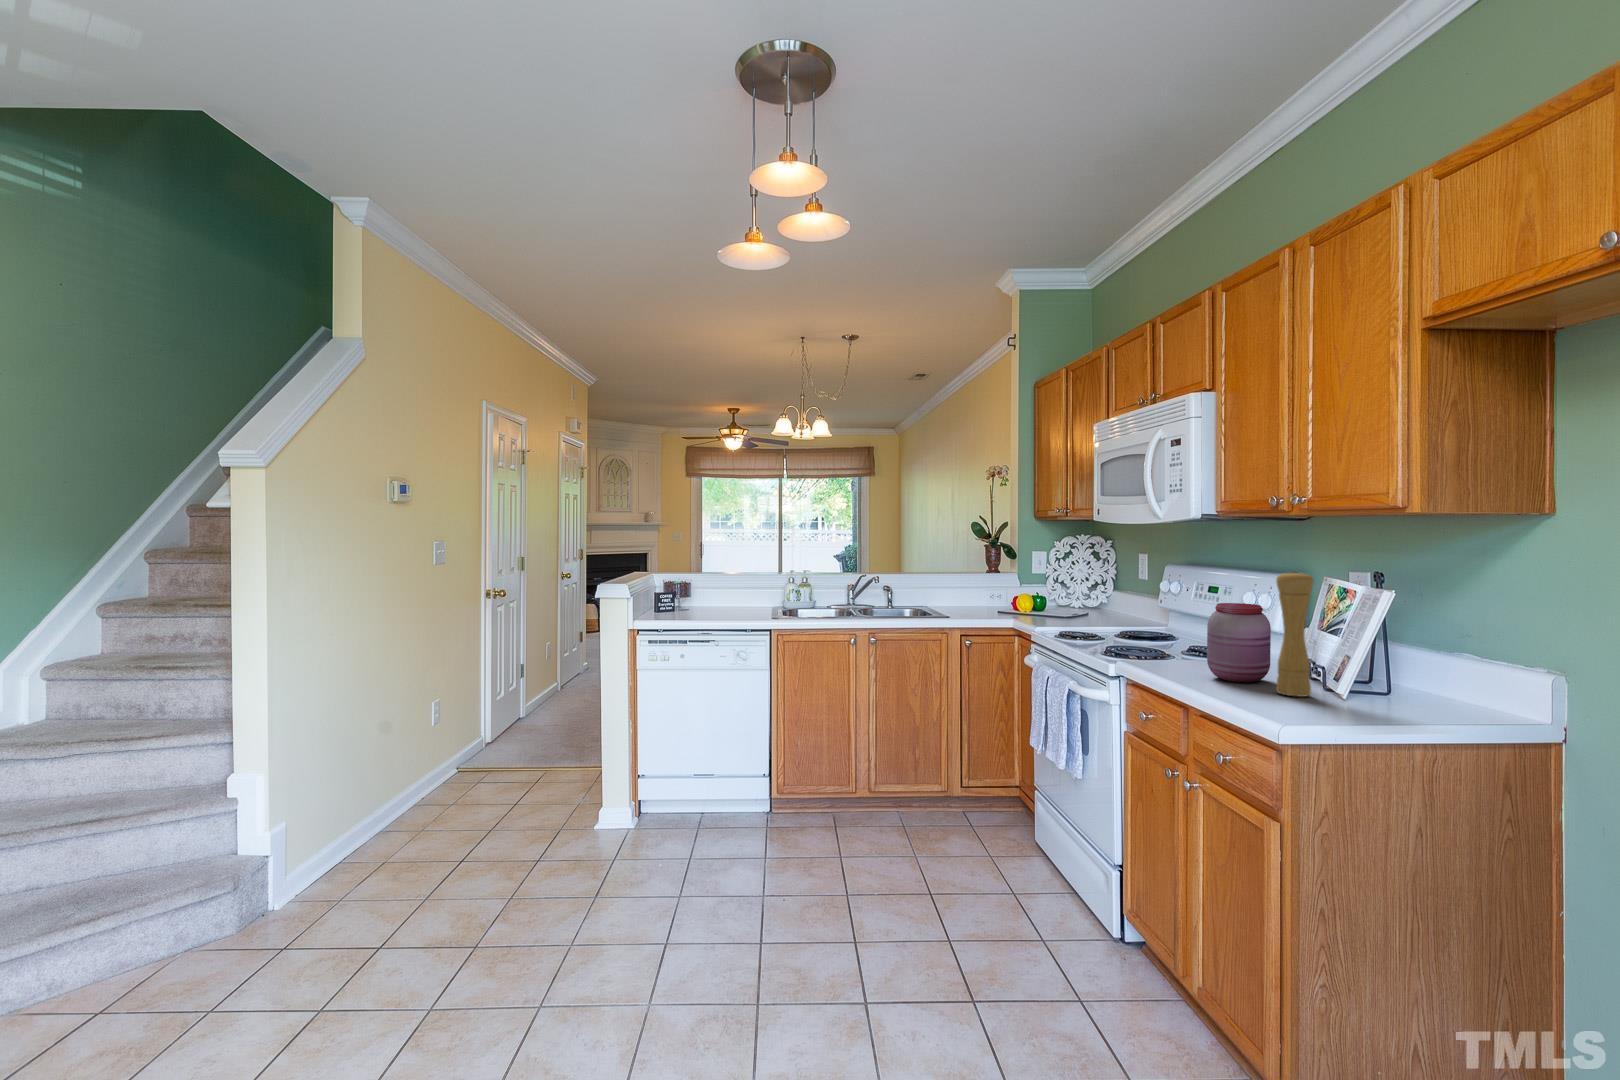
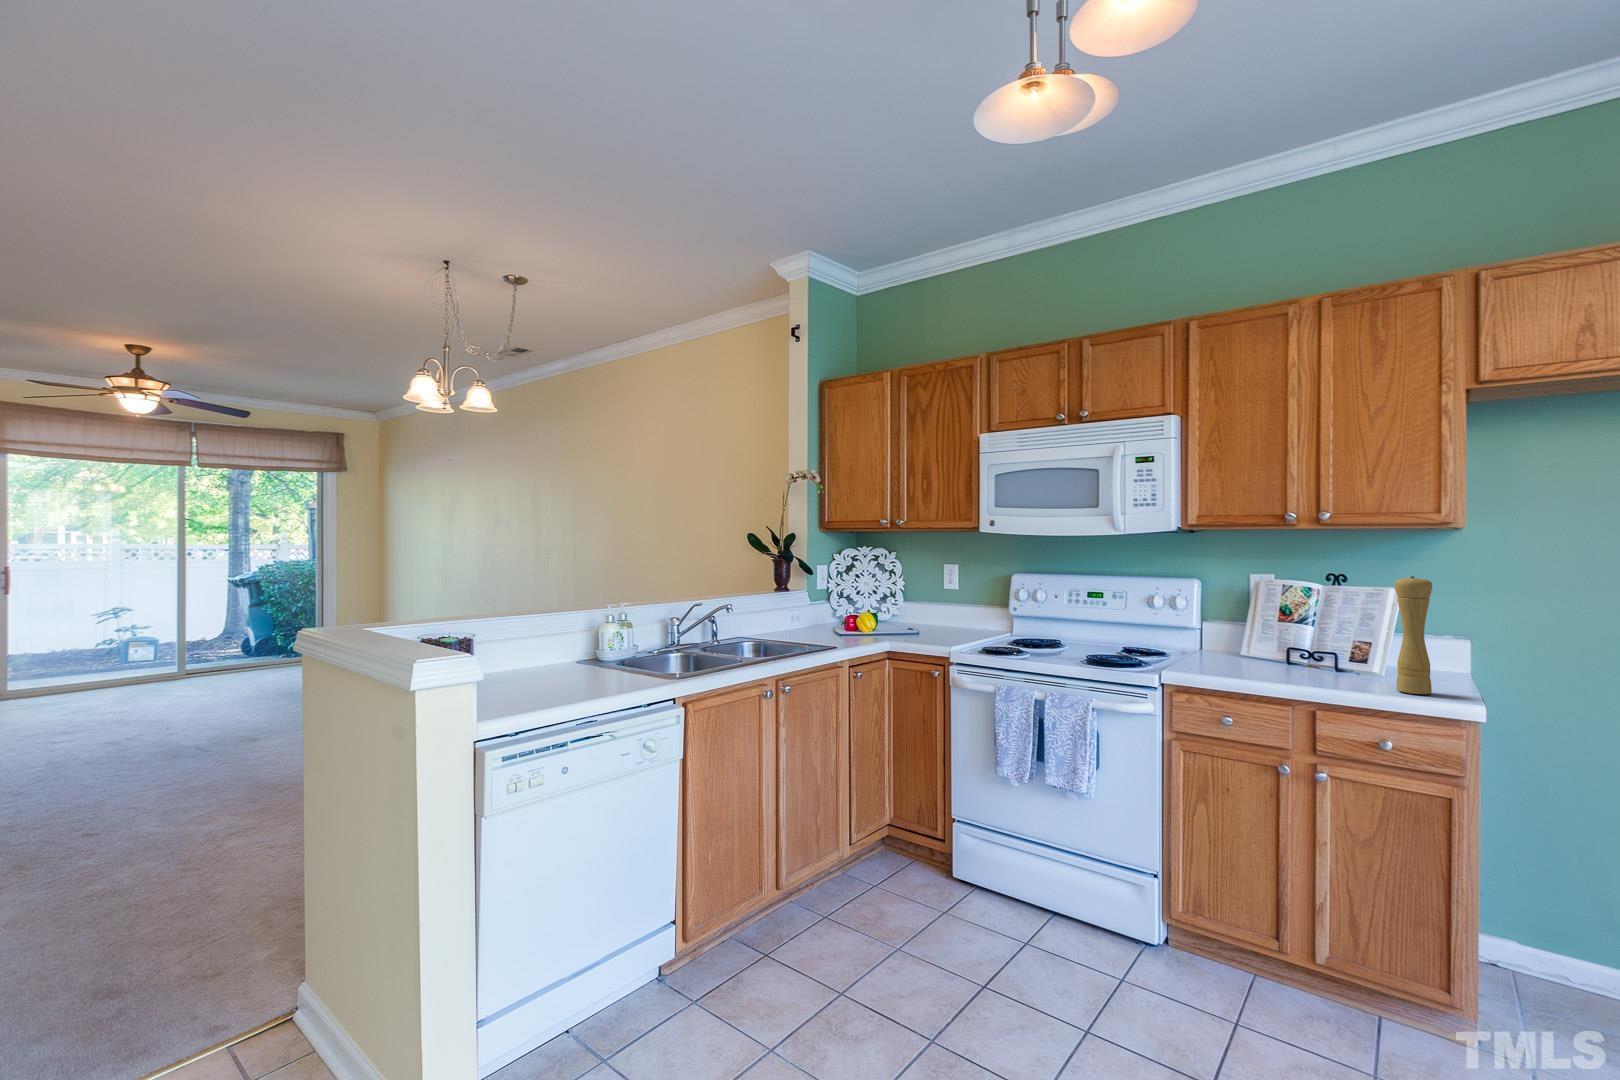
jar: present [1207,603,1271,682] -> none [1287,610,1353,687]

